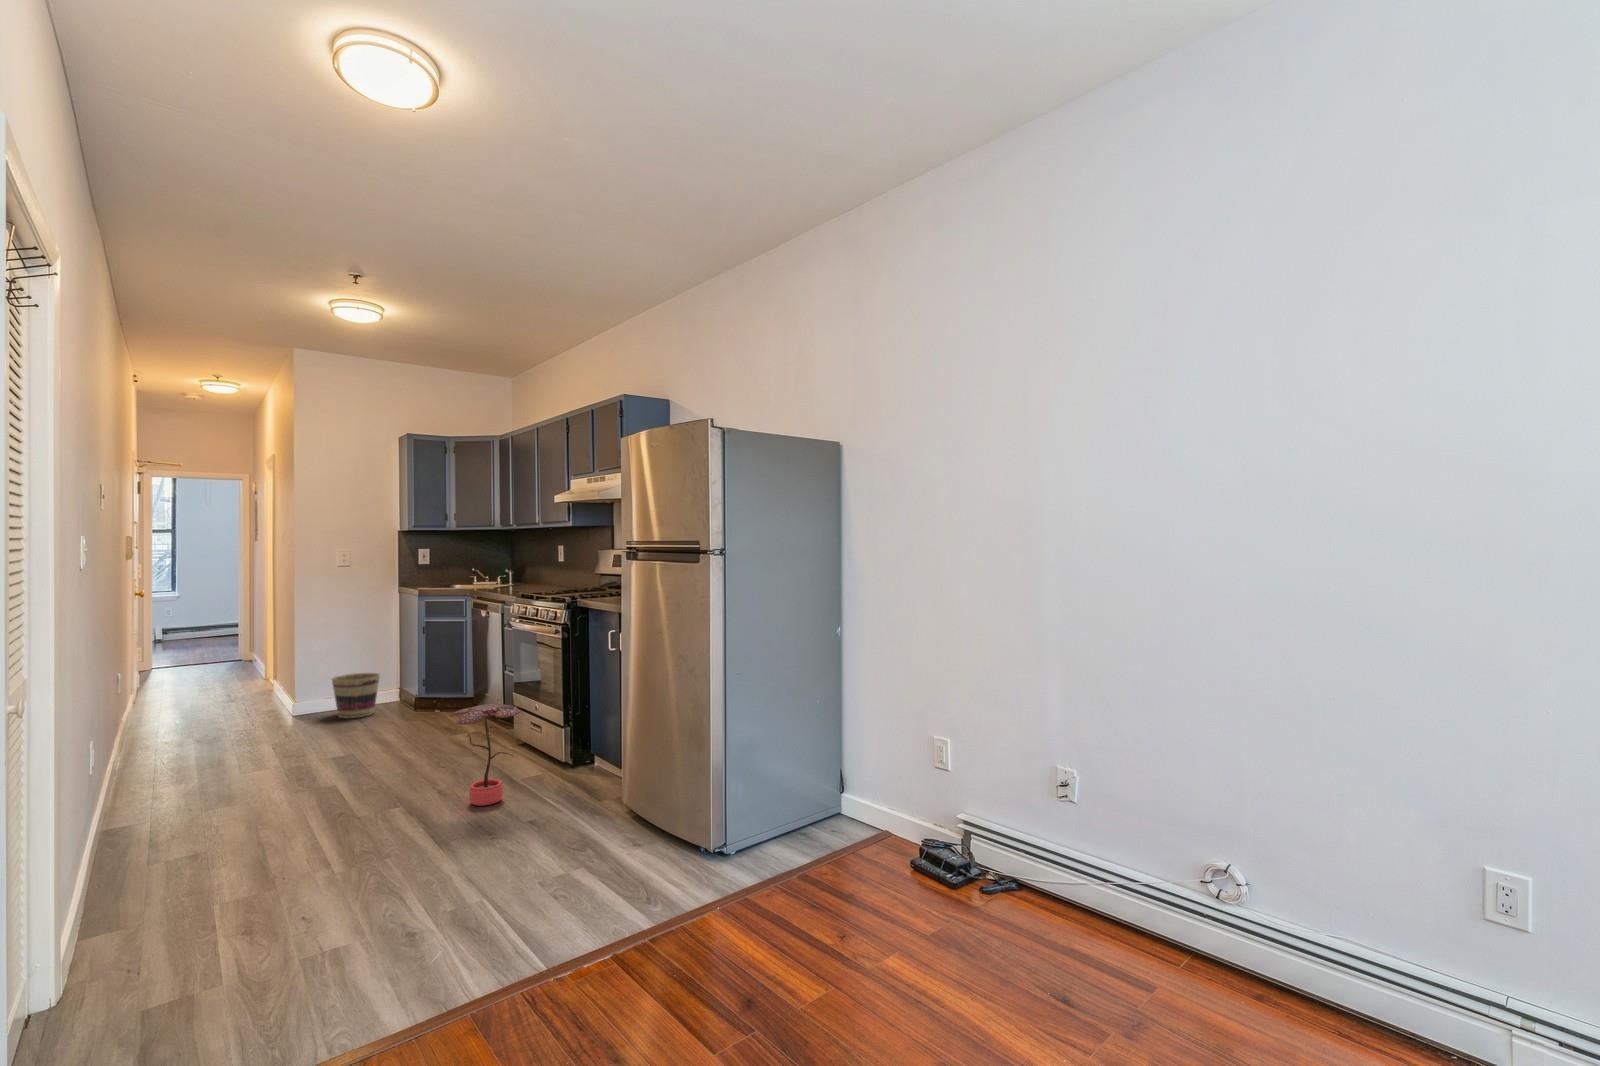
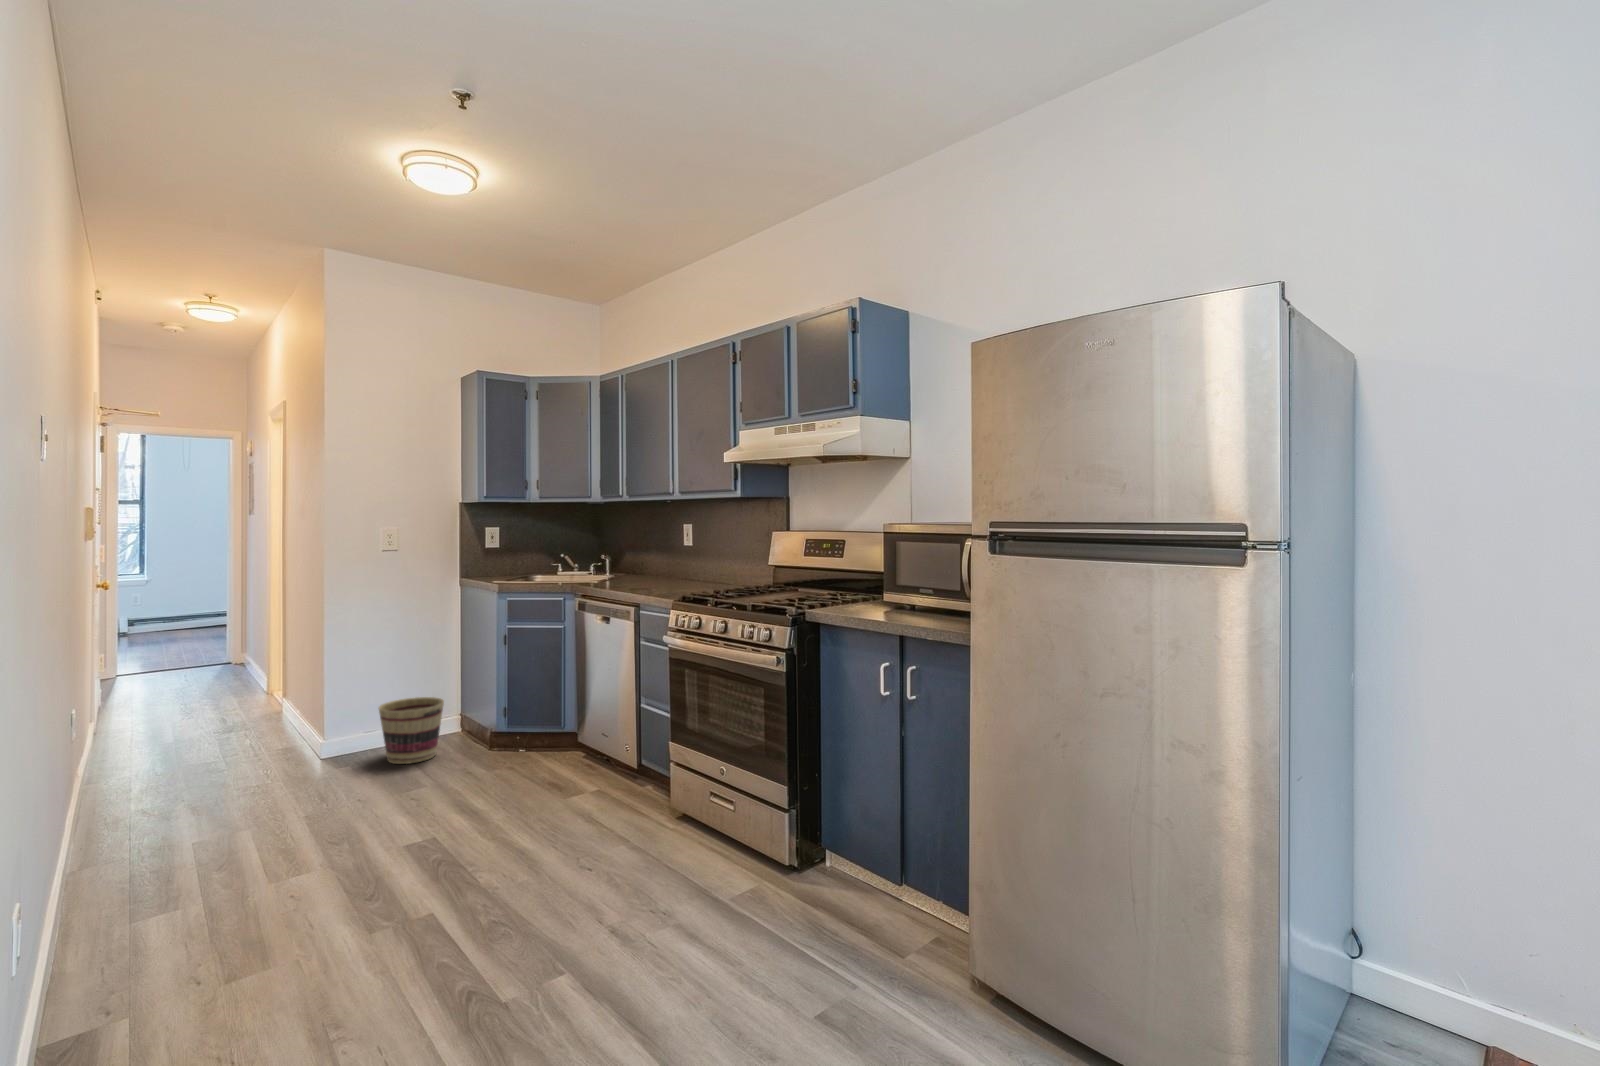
potted plant: present [450,704,522,806] -> none [651,789,777,975]

